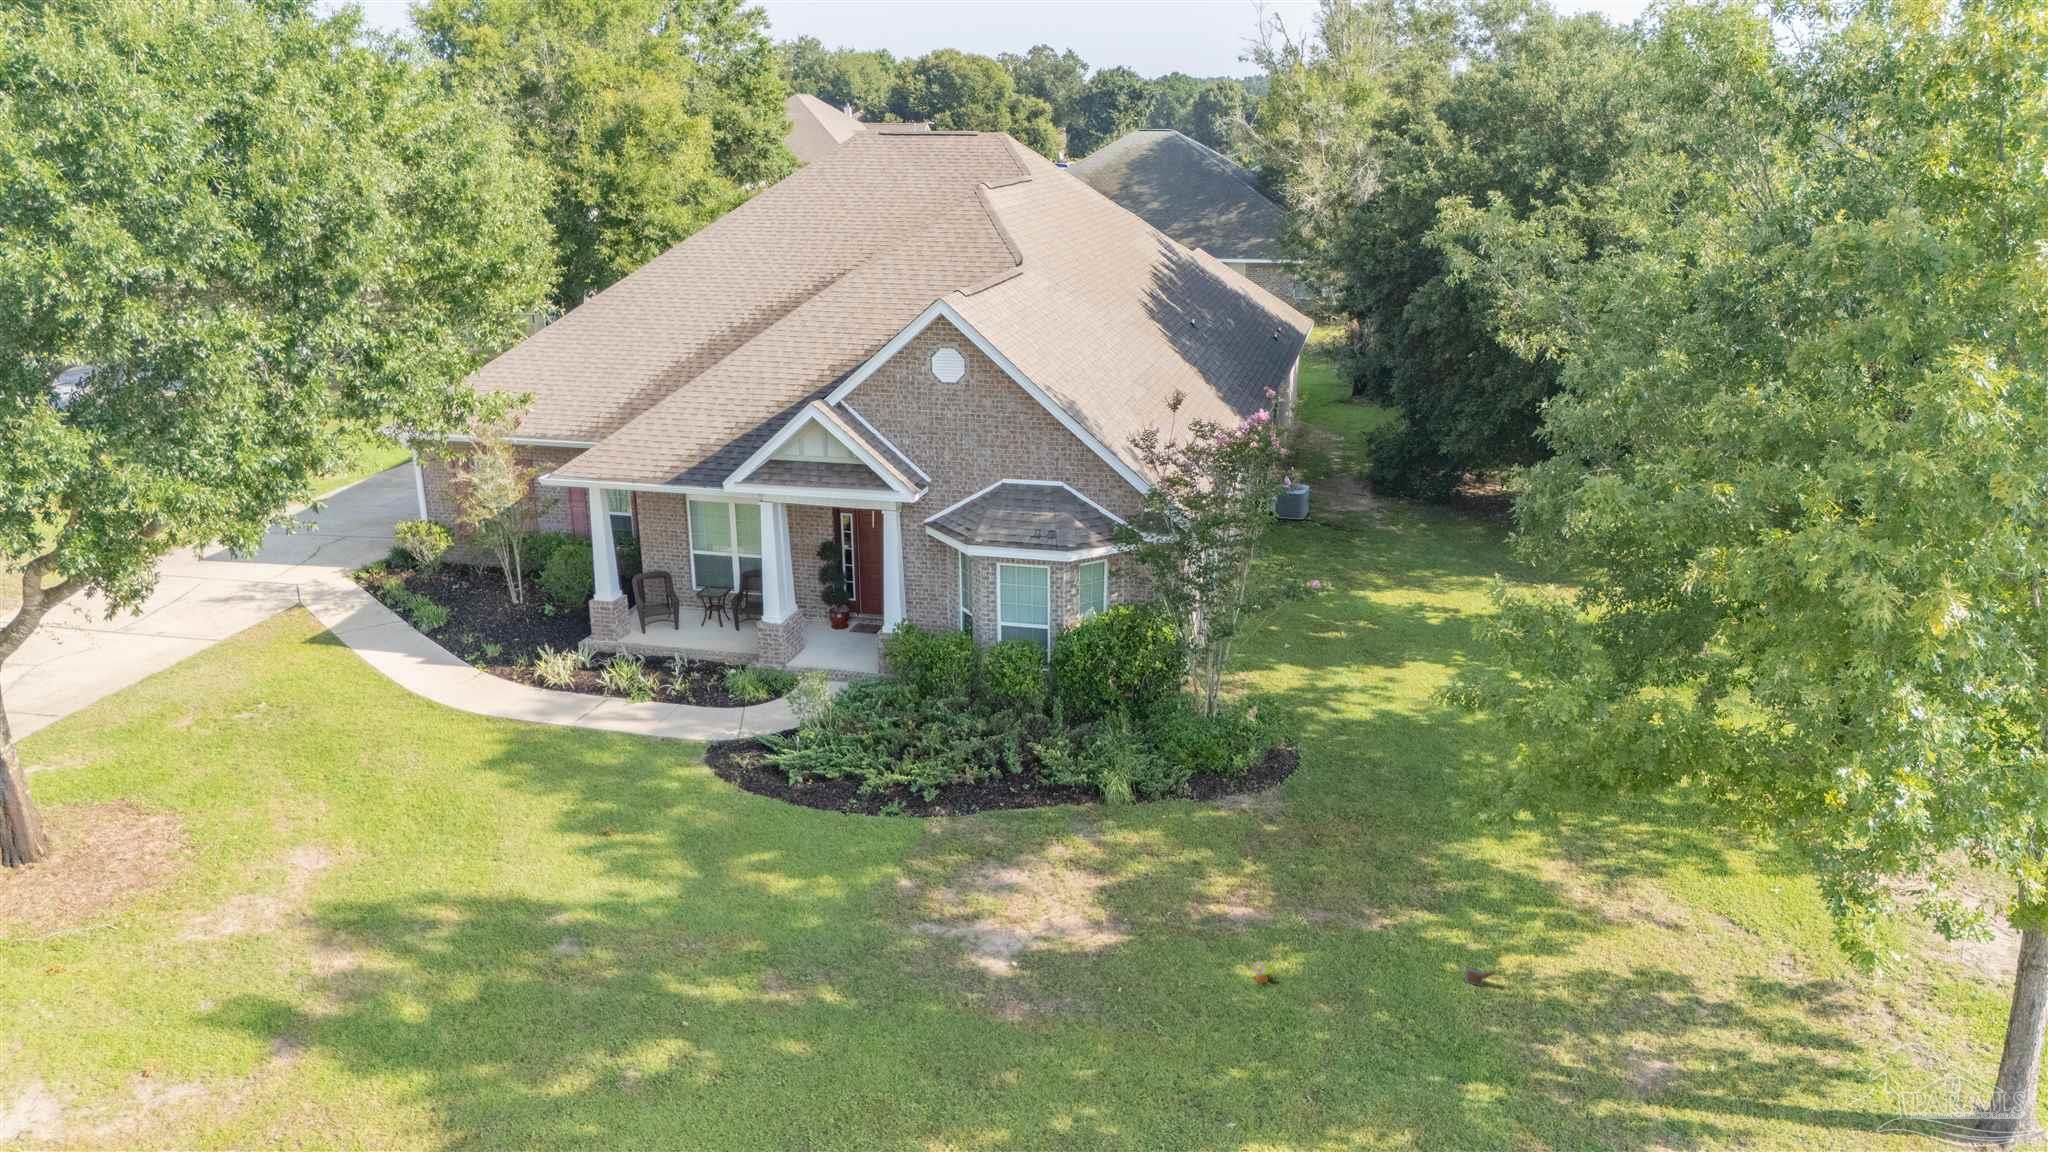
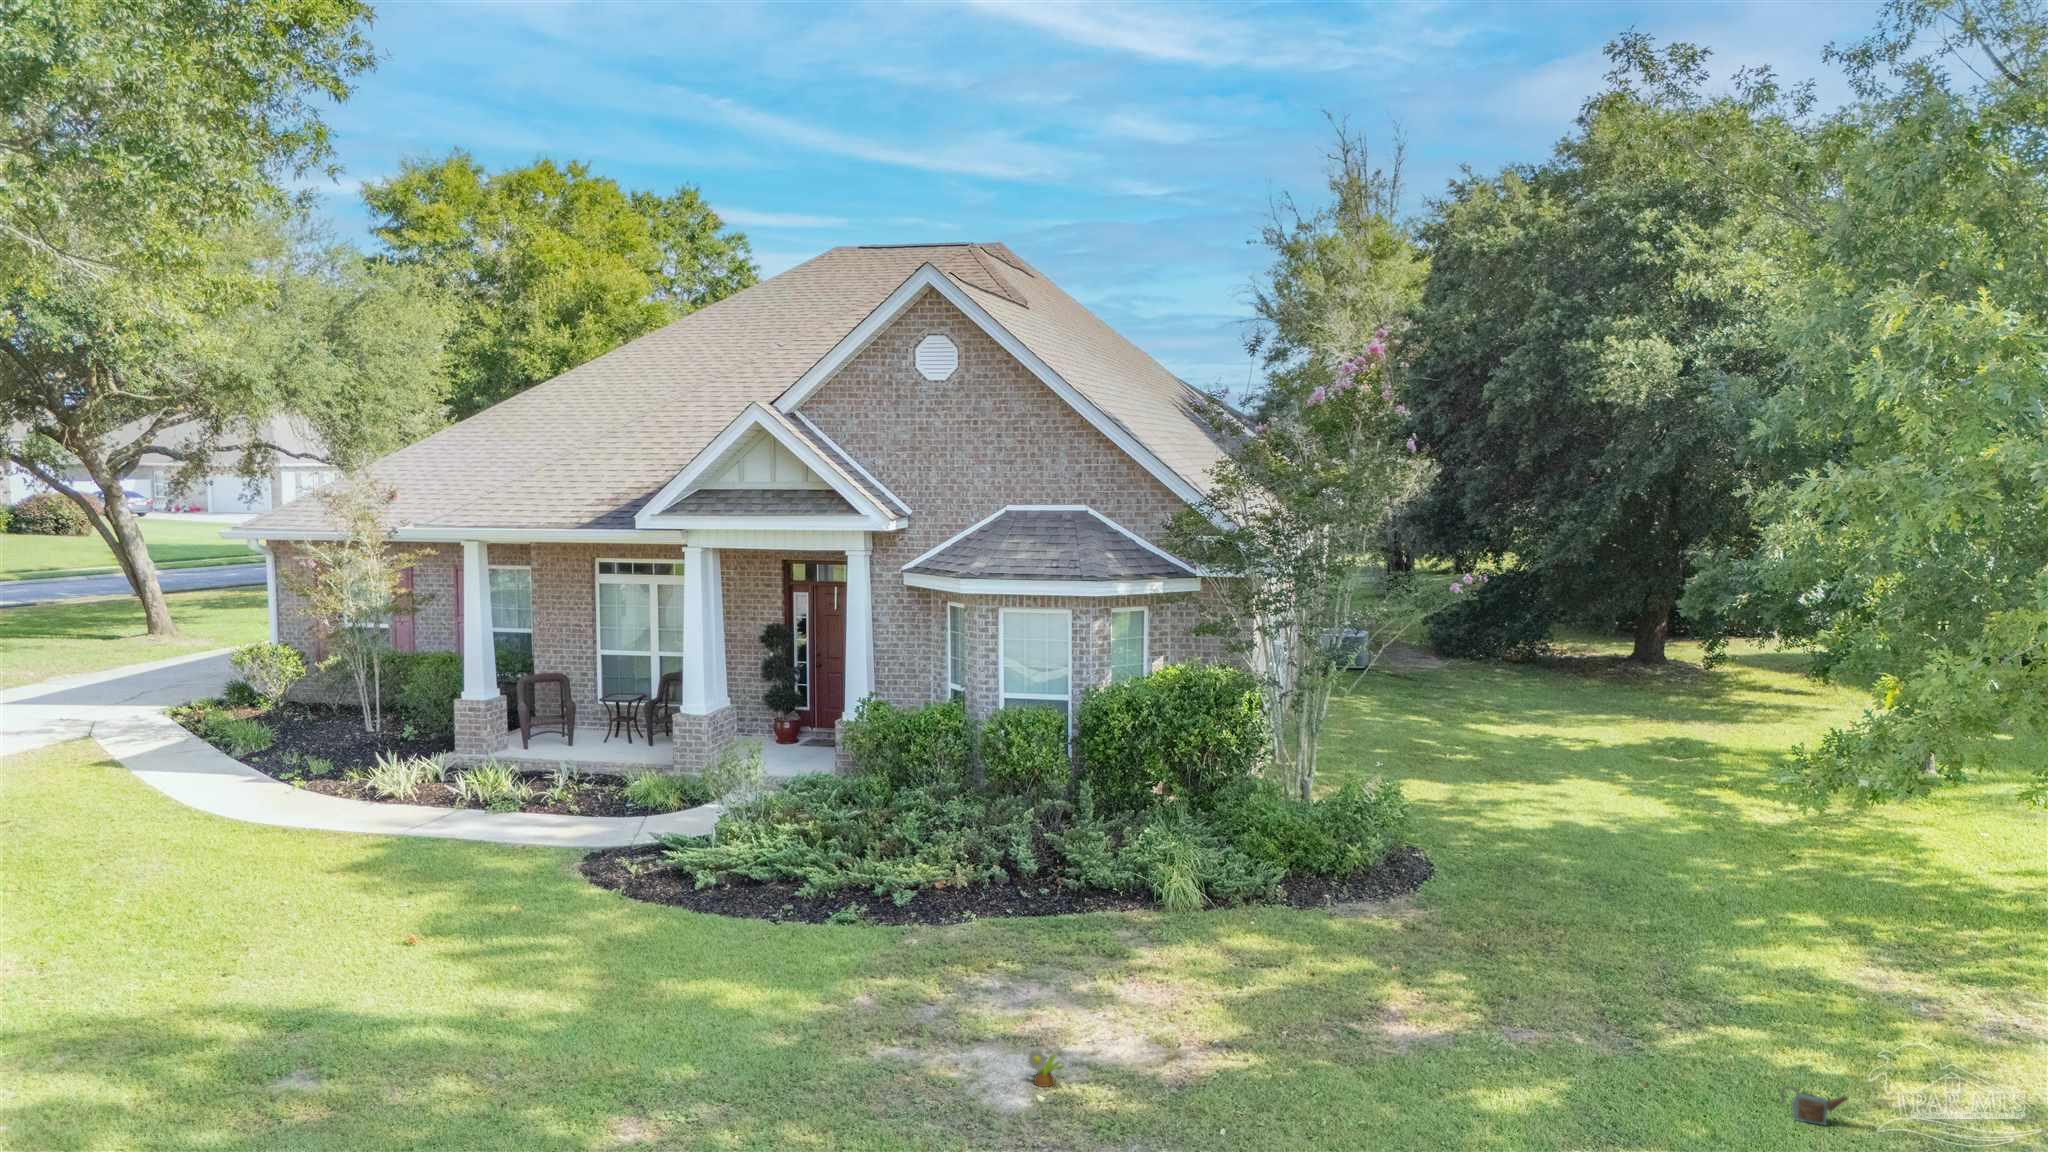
decorative plant: present [1253,962,1275,983] -> present [1028,1050,1066,1087]

